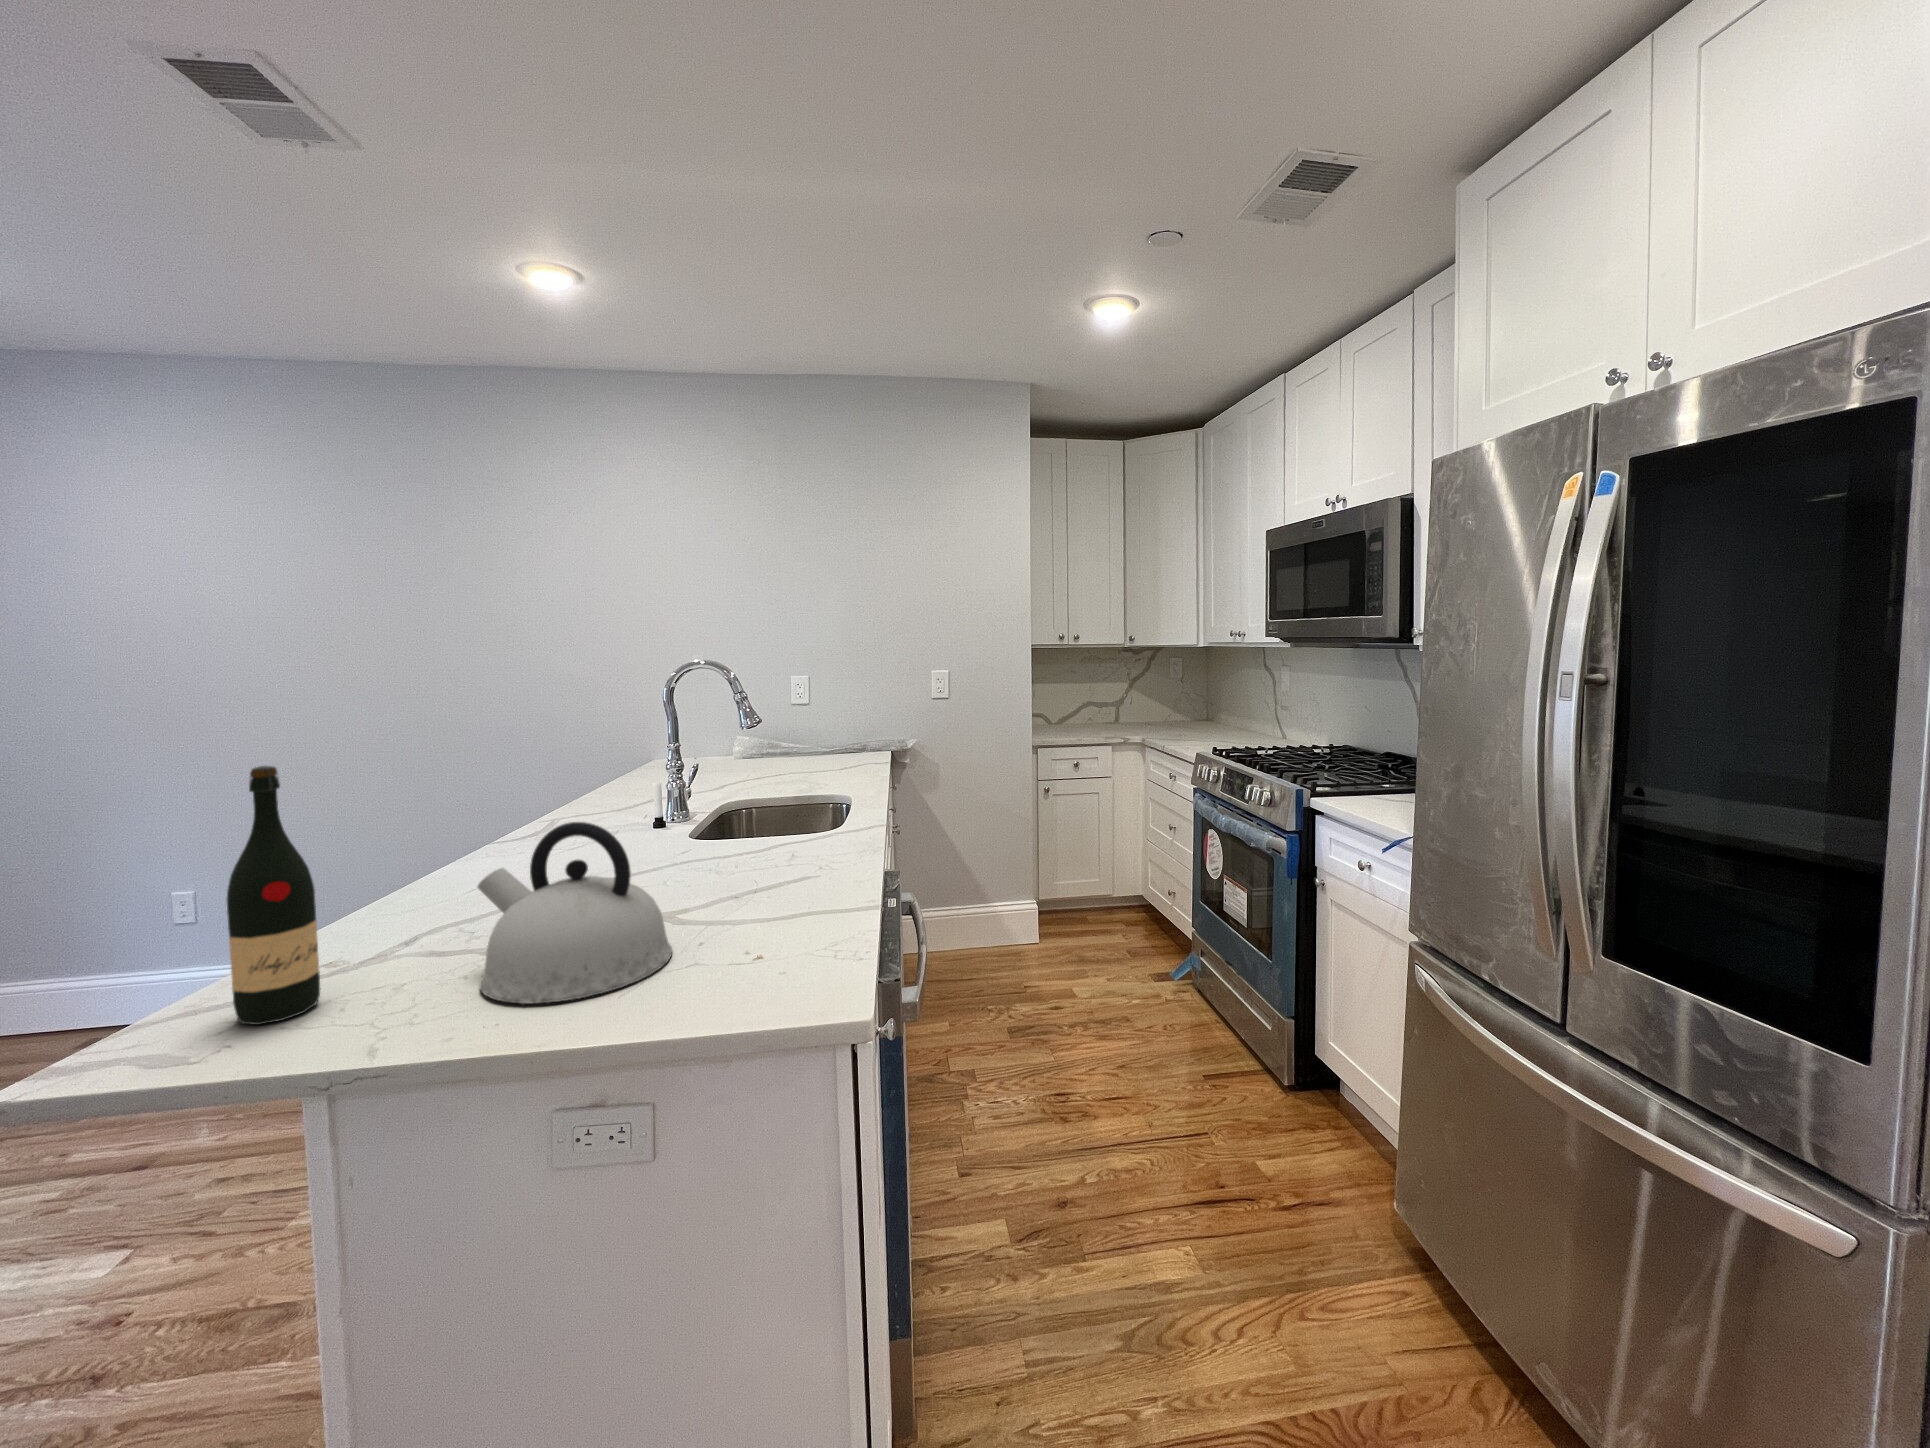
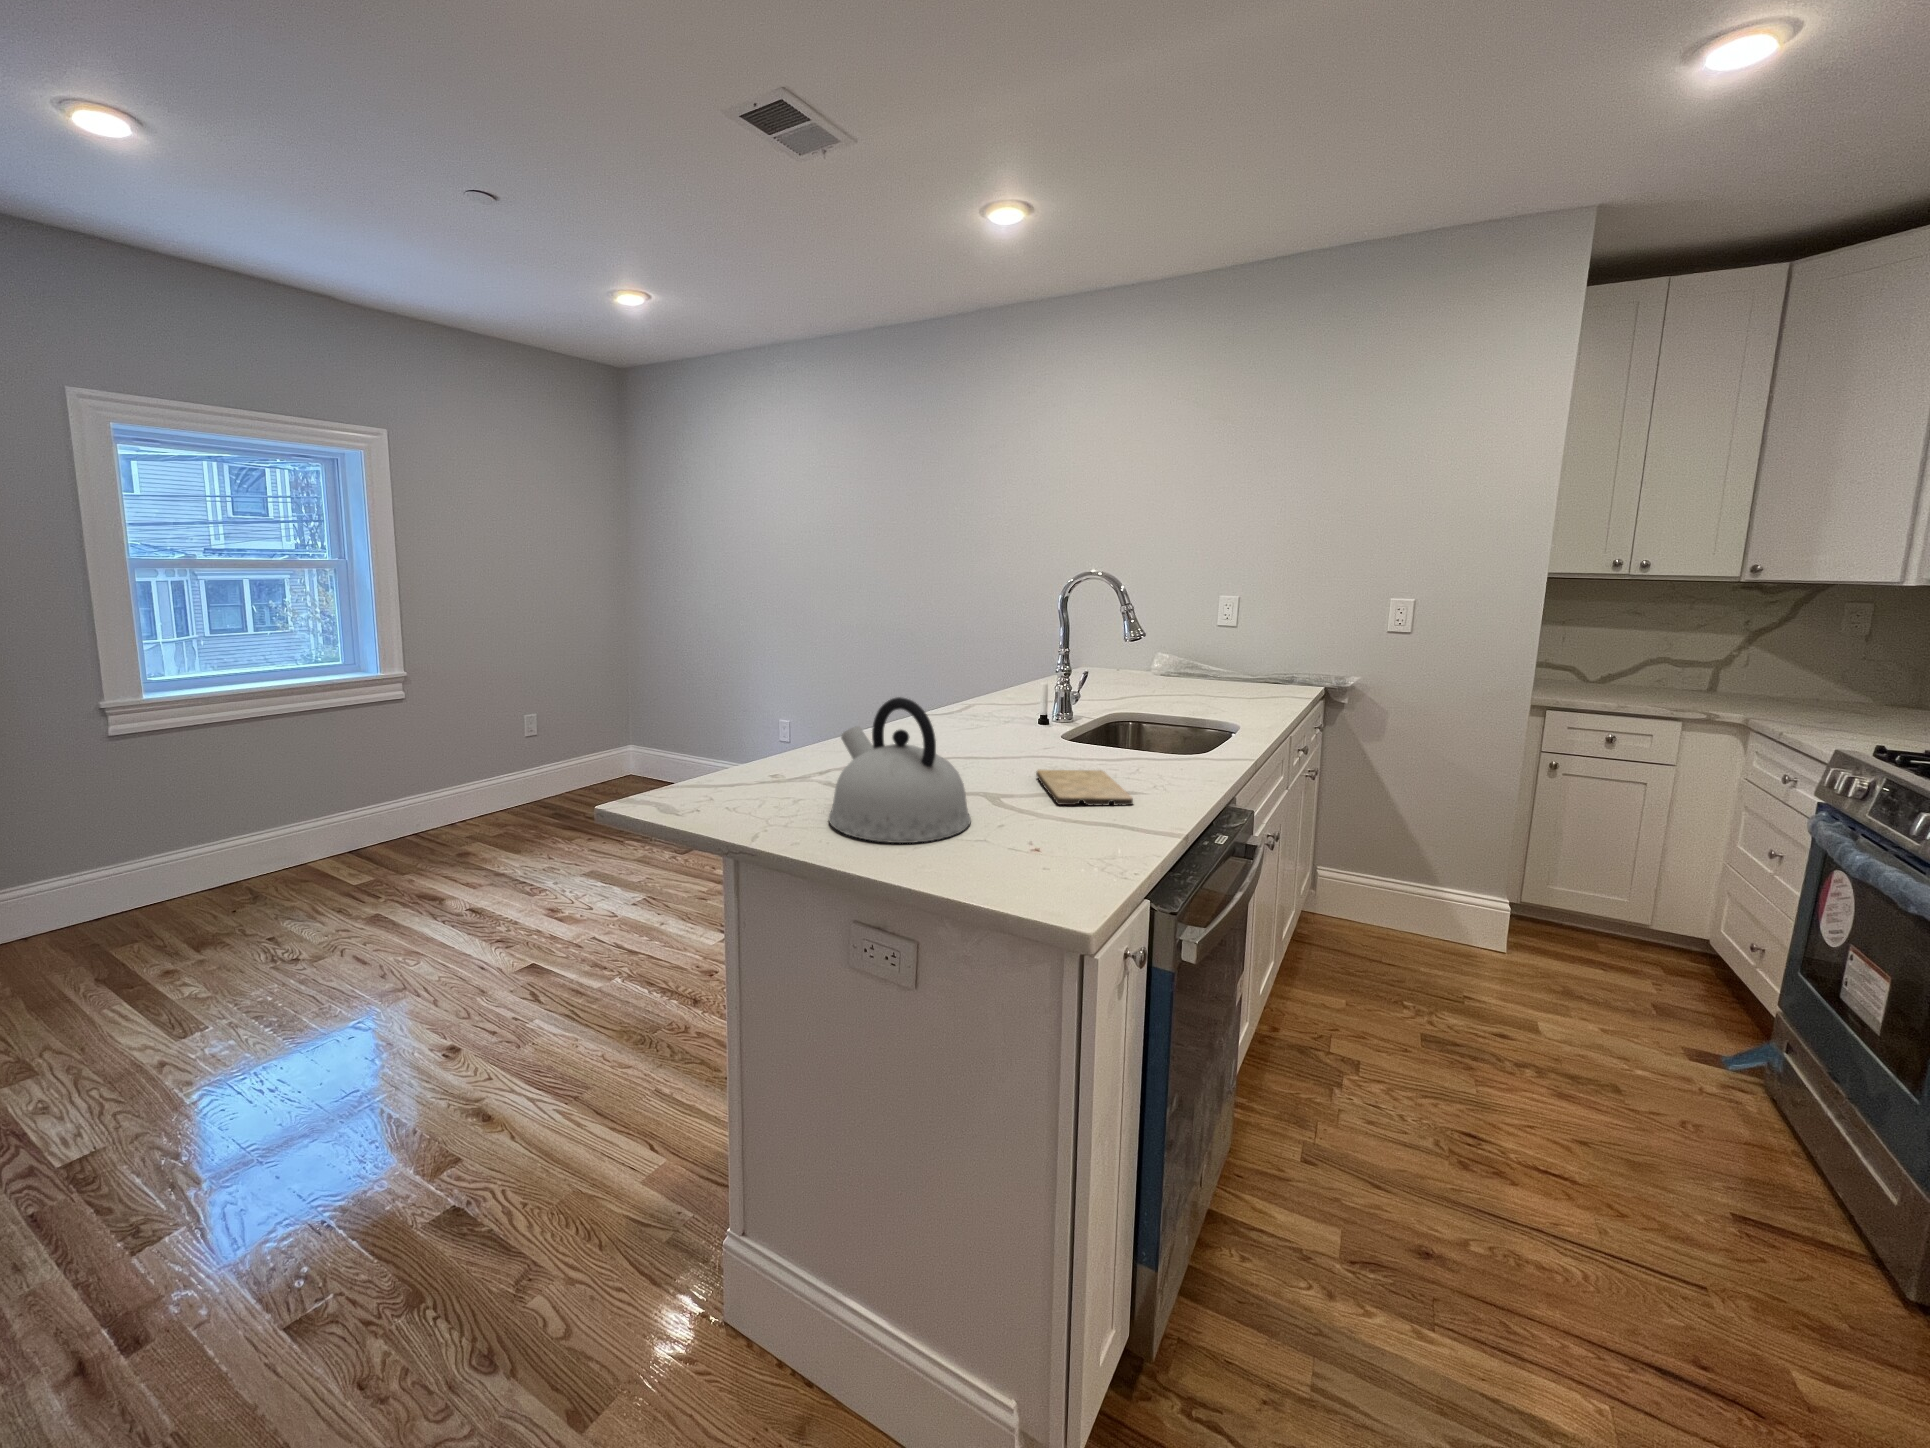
wine bottle: present [226,766,320,1025] -> none [701,626,748,804]
cutting board: none [704,862,819,906] -> present [1036,770,1133,806]

